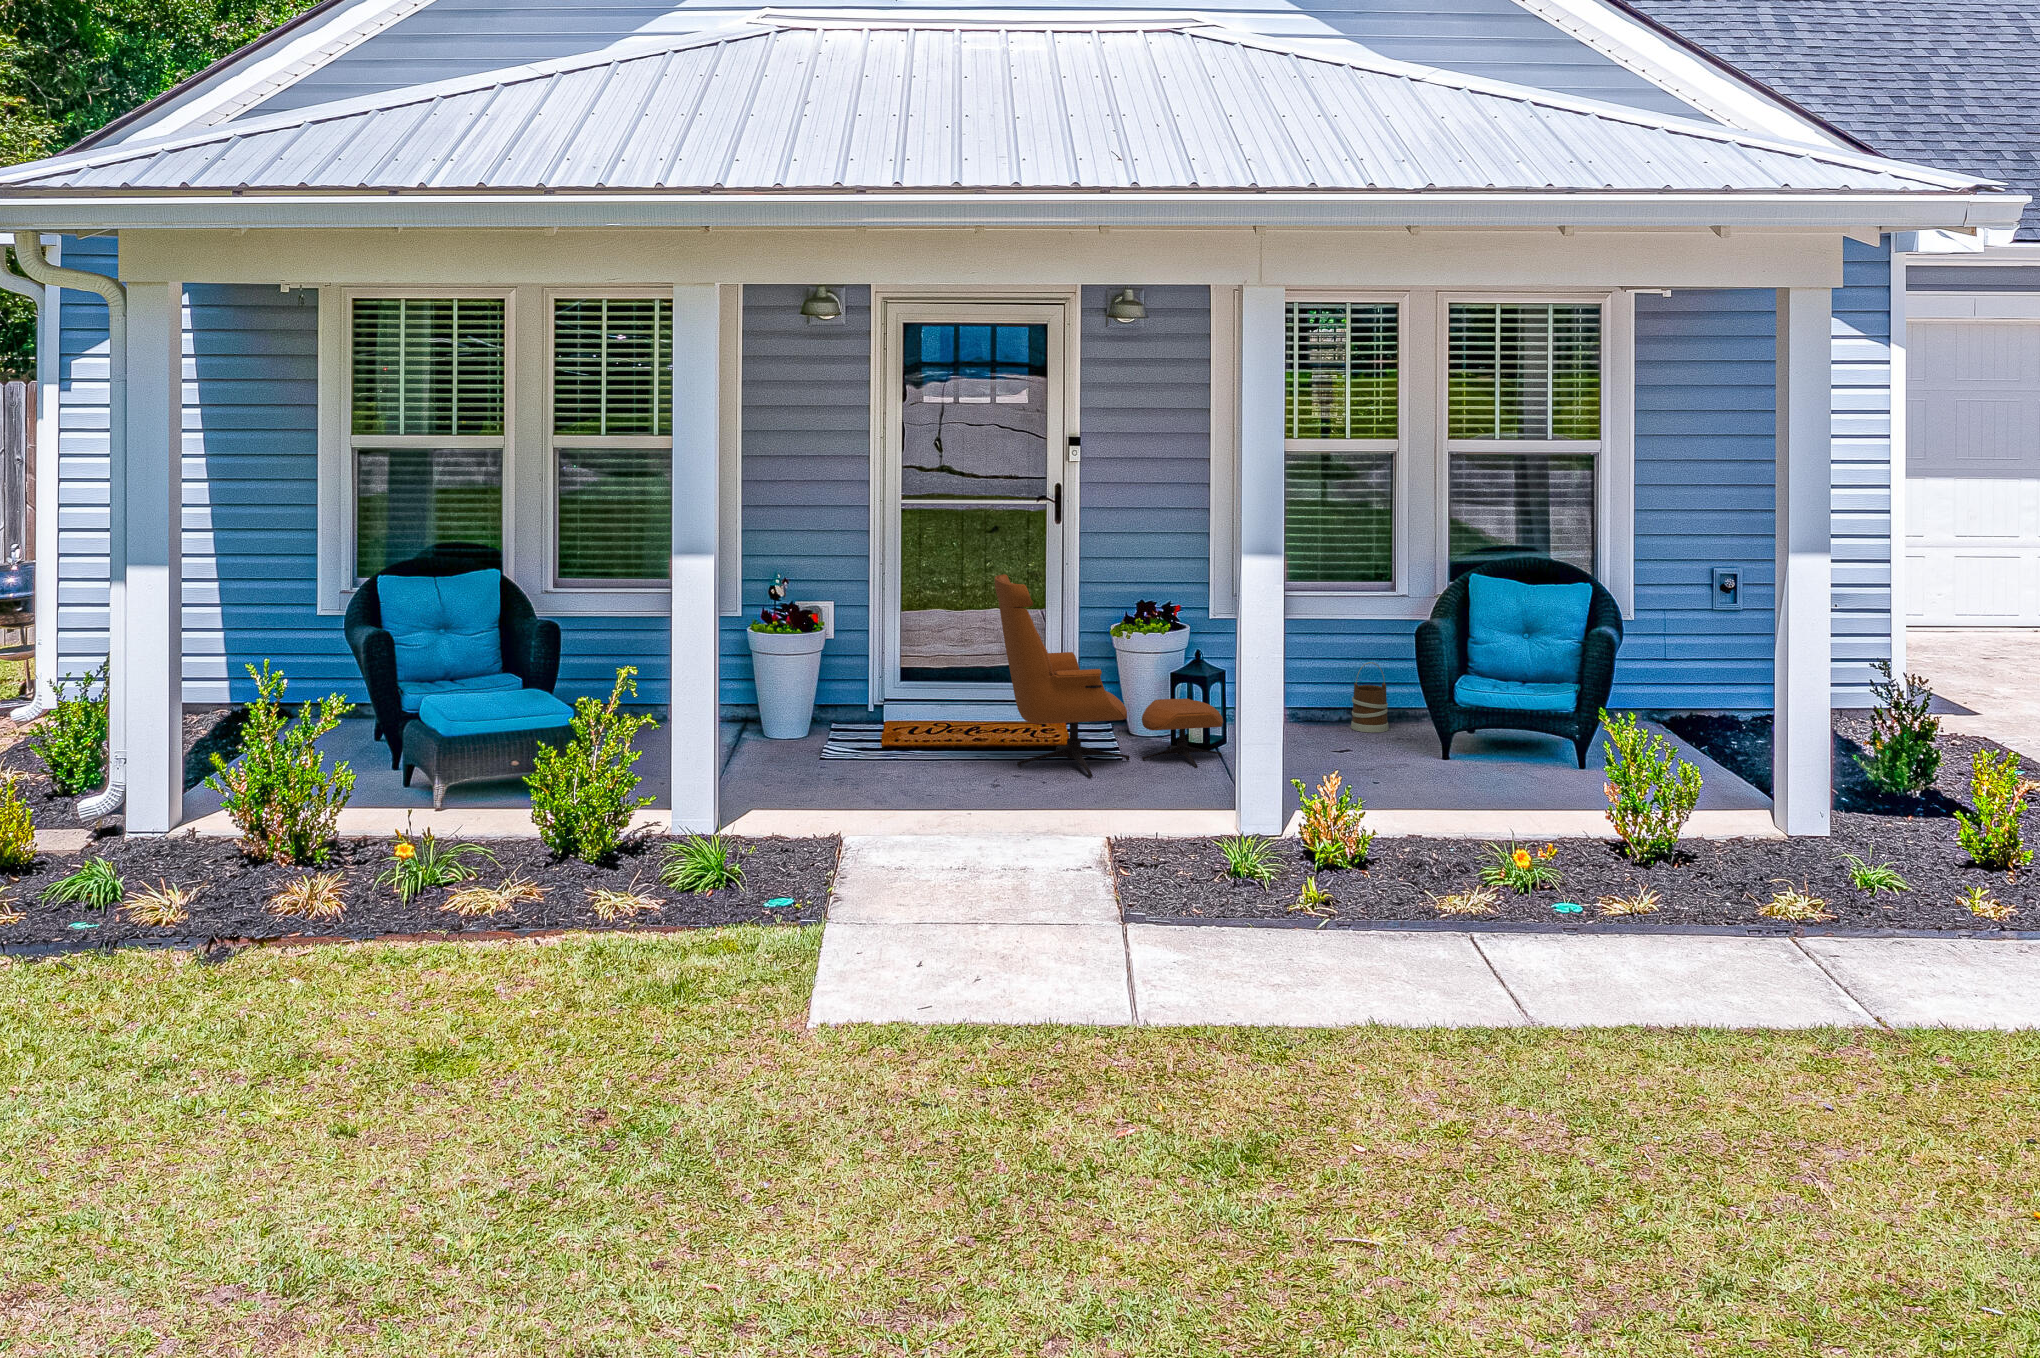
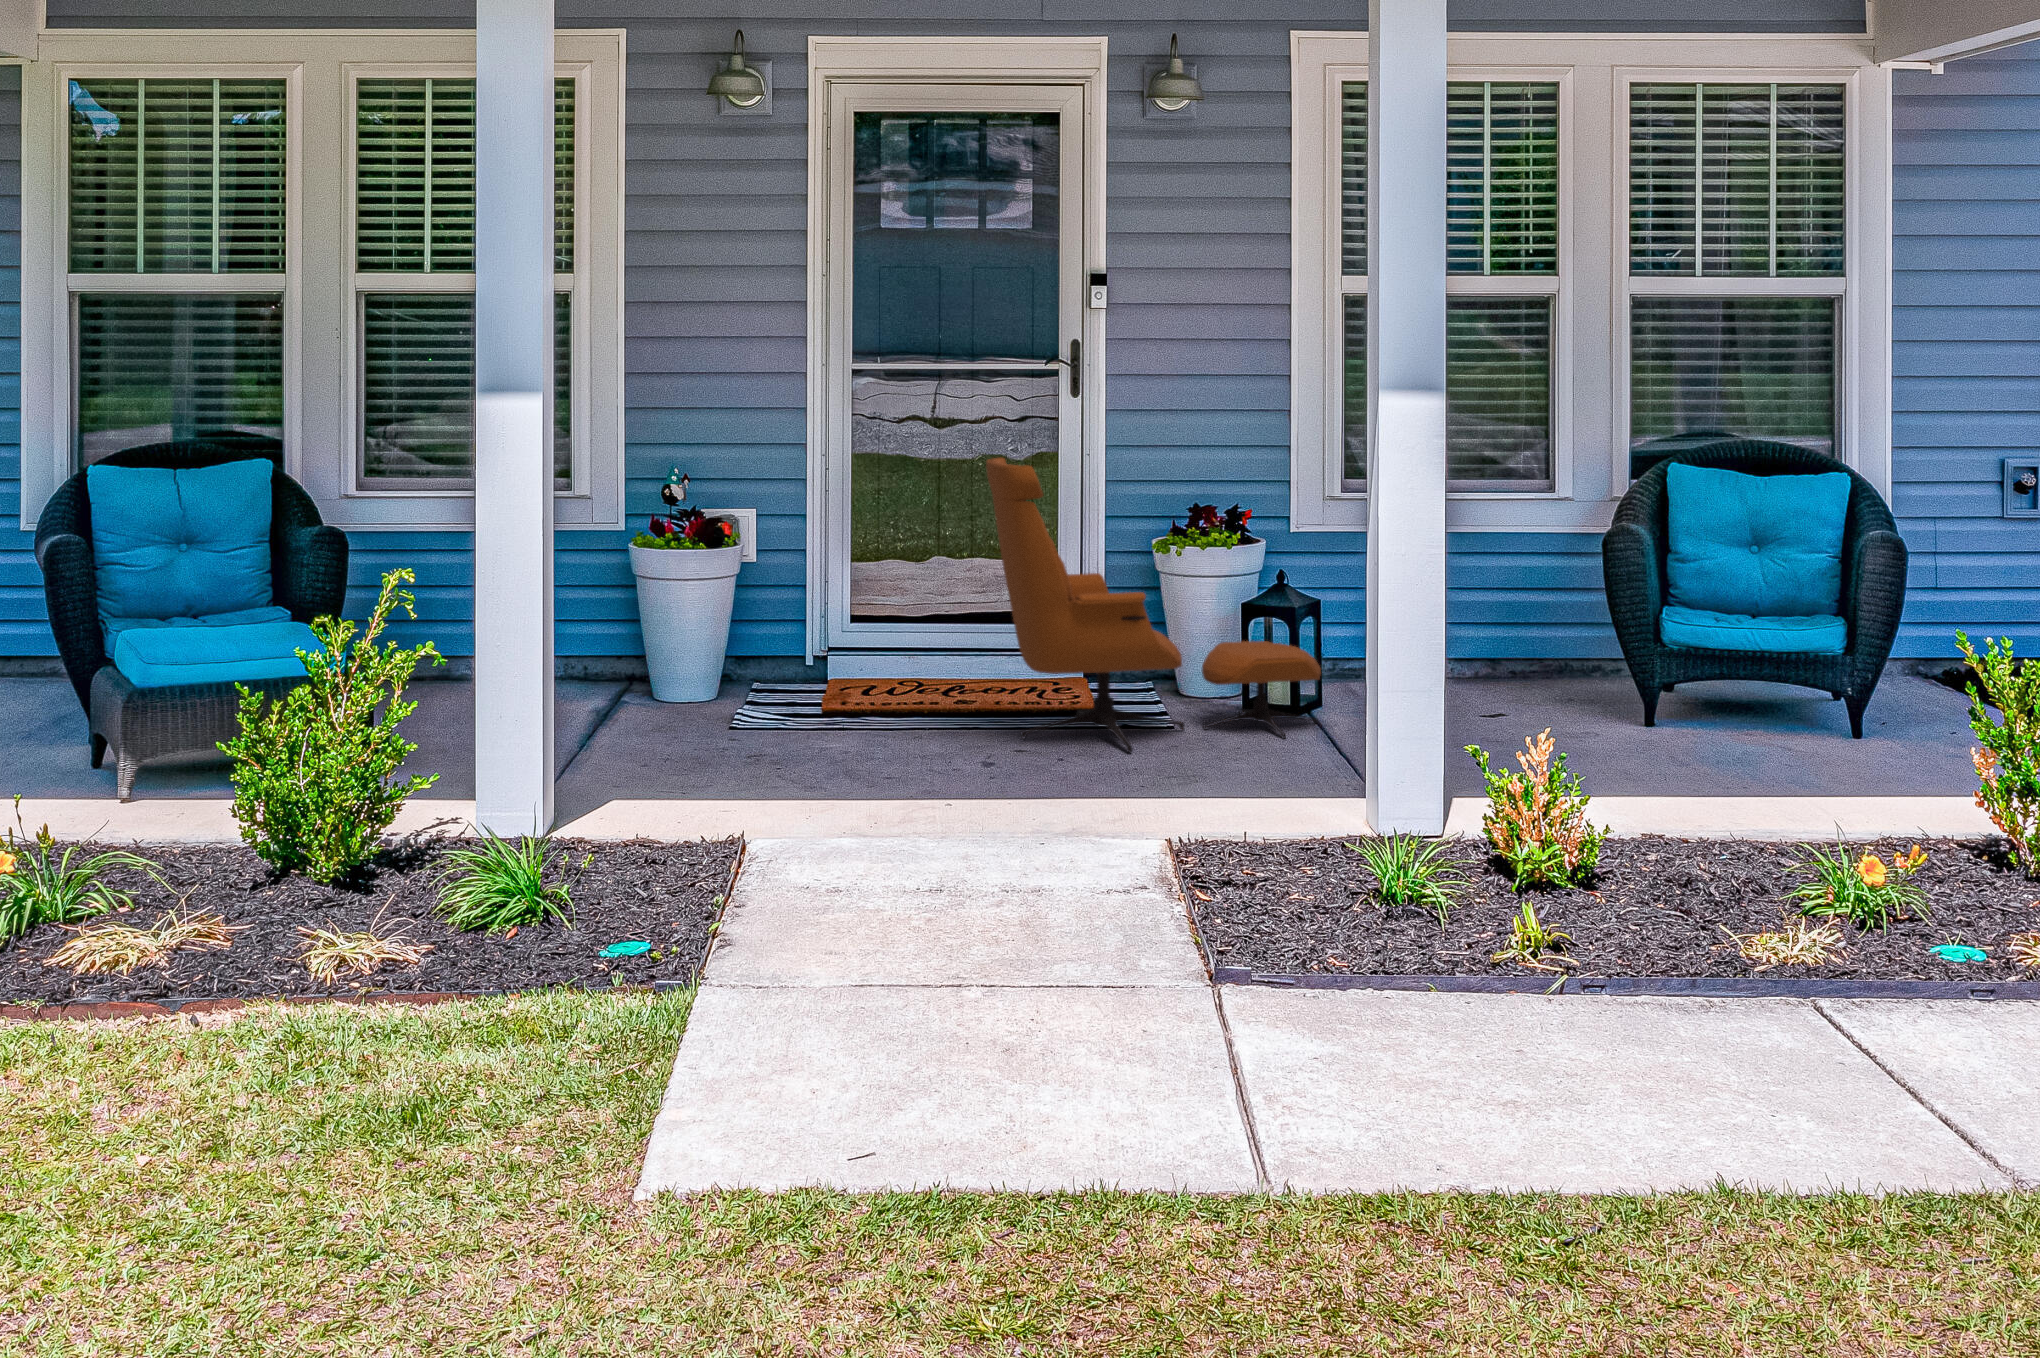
wooden bucket: present [1351,662,1389,732] -> none [1492,593,1547,692]

